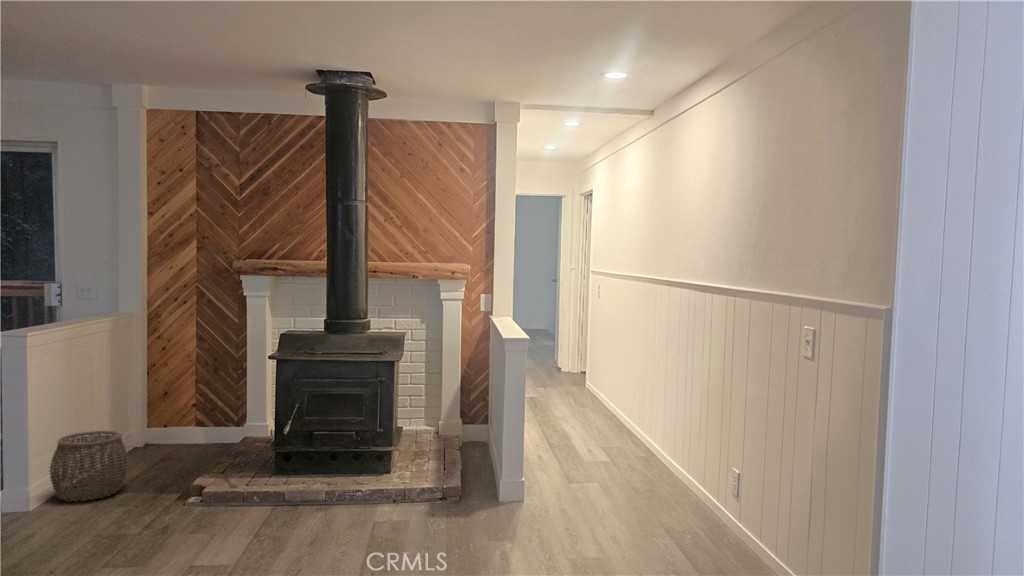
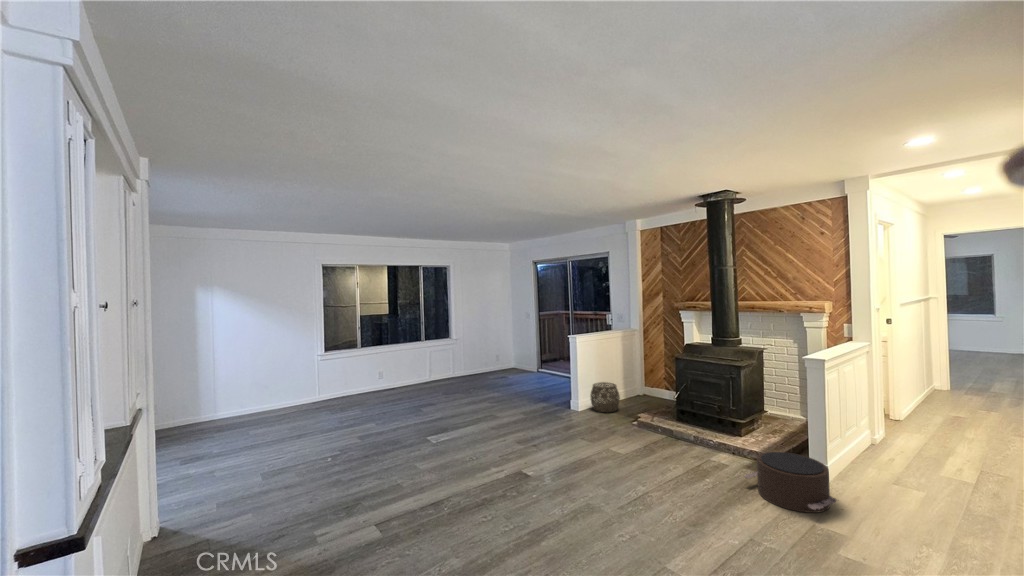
pouf: none [460,470,573,550] -> present [744,452,837,513]

